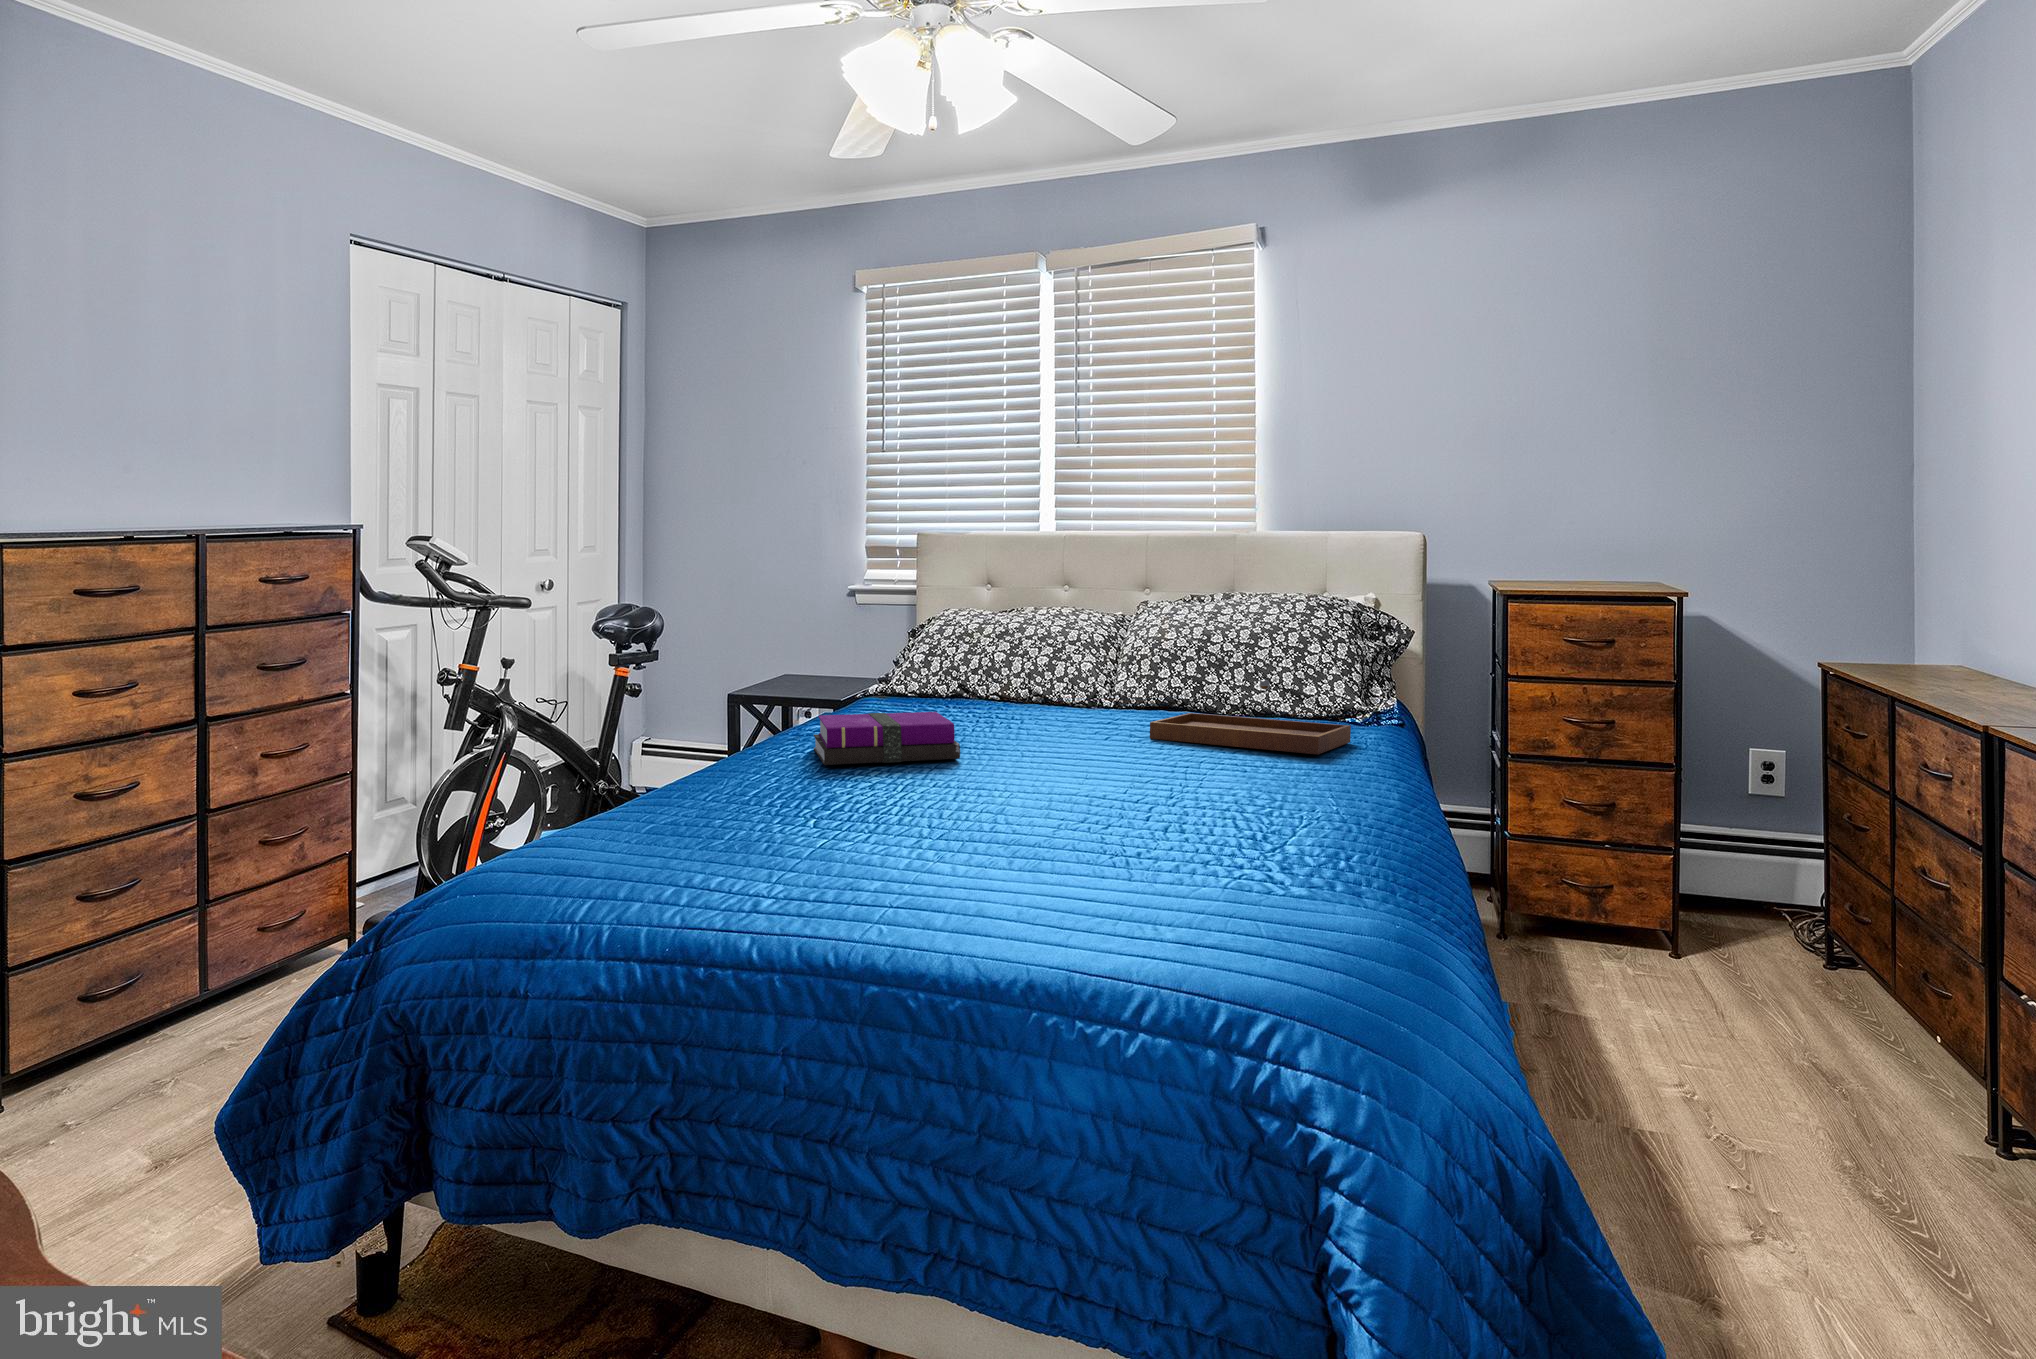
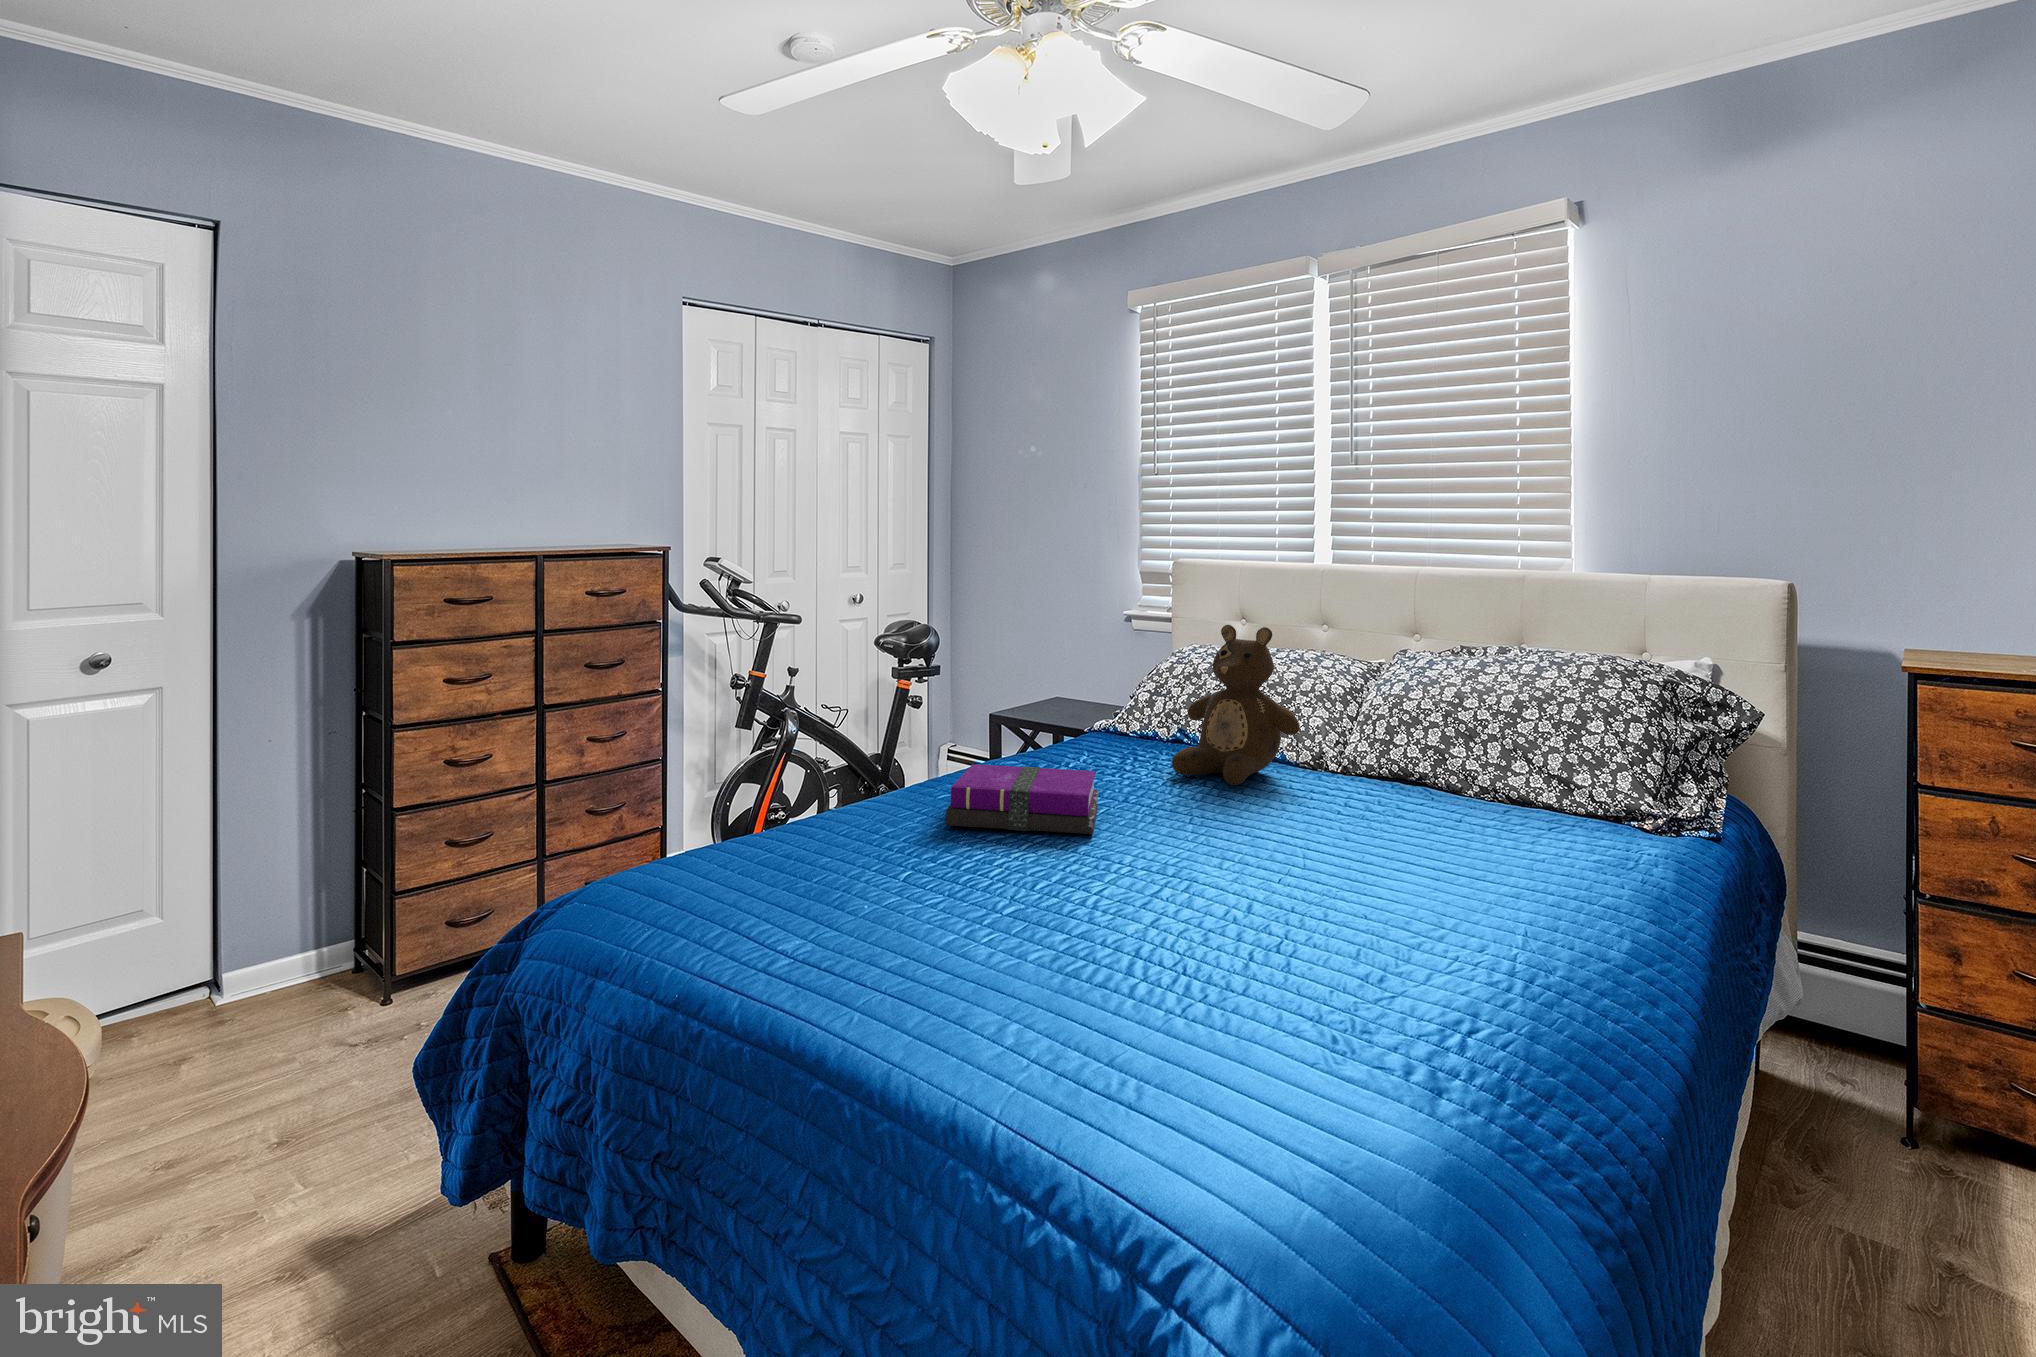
teddy bear: none [982,579,1090,720] -> present [1172,625,1300,785]
tray: present [1150,680,1351,754] -> none [1343,775,1621,893]

